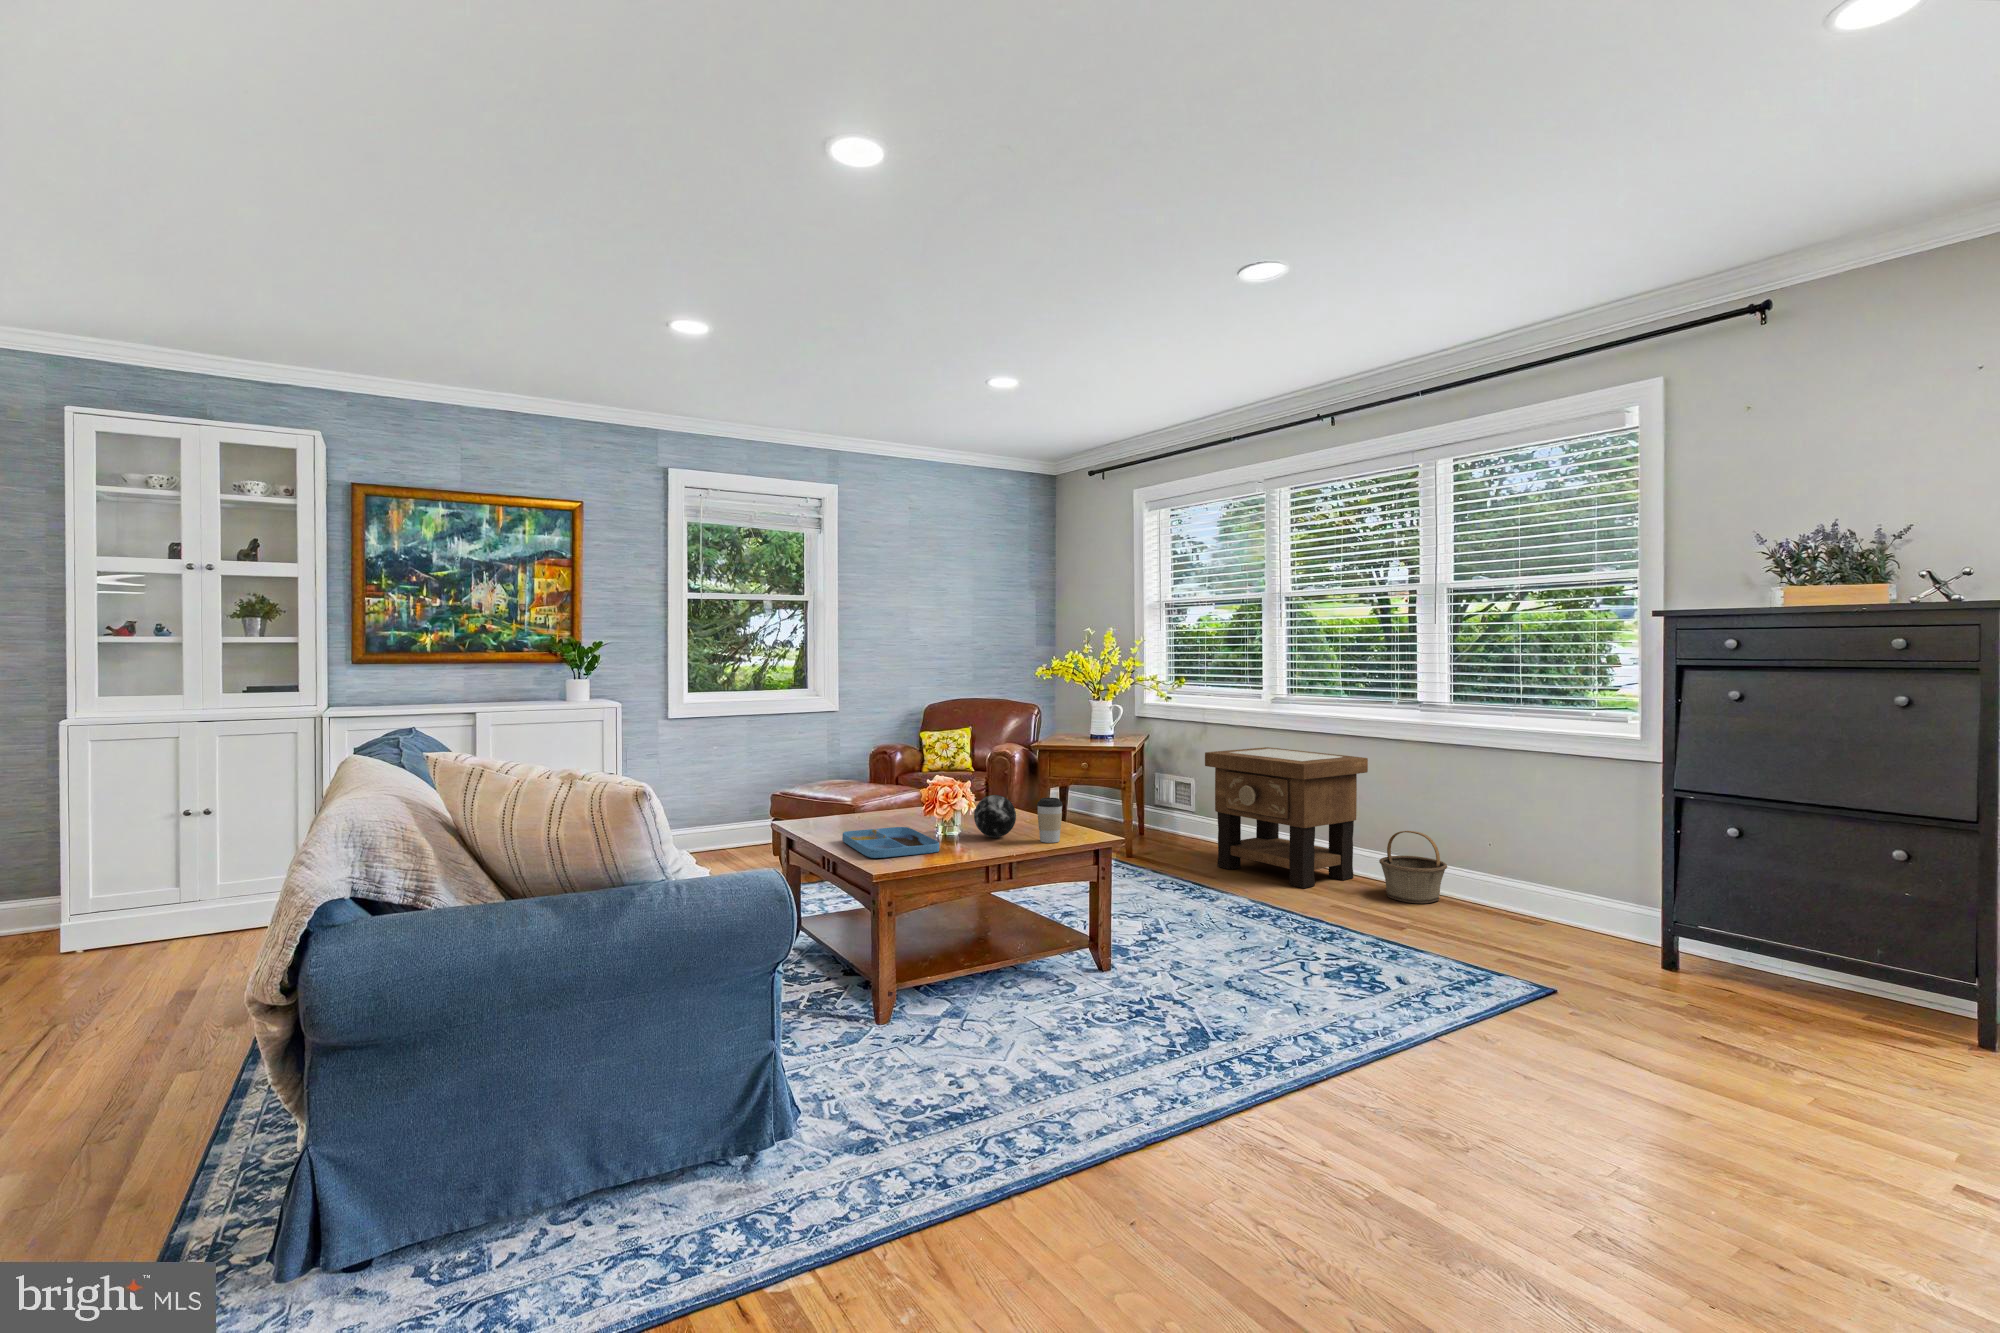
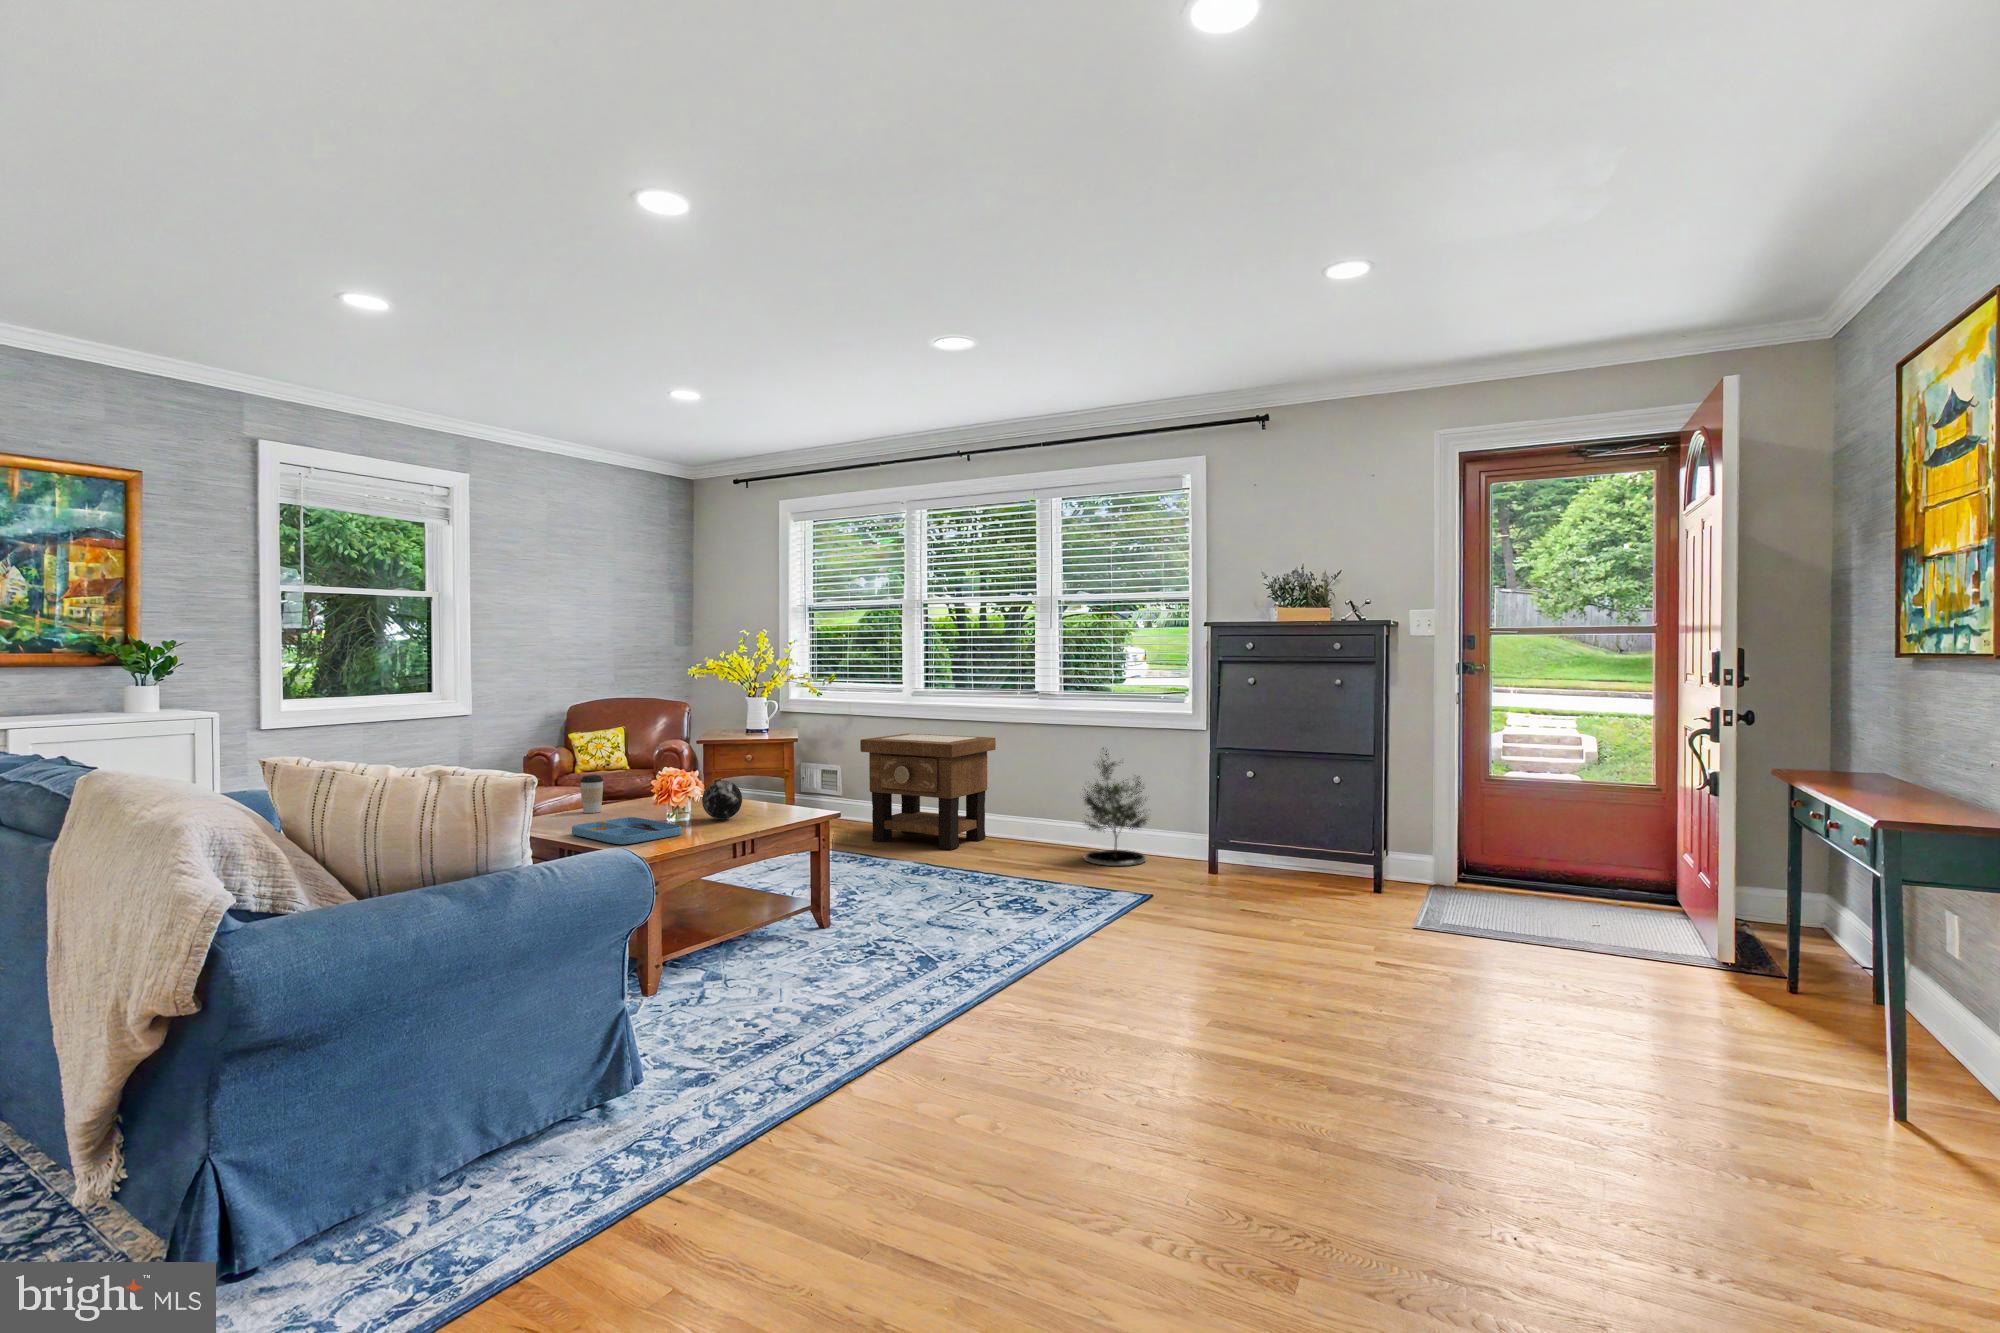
potted tree: none [1464,778,1573,938] -> present [1083,748,1148,866]
coffee cup: present [1037,798,1063,843] -> present [580,775,604,813]
basket: present [1379,831,1447,903] -> none [1010,794,1061,852]

